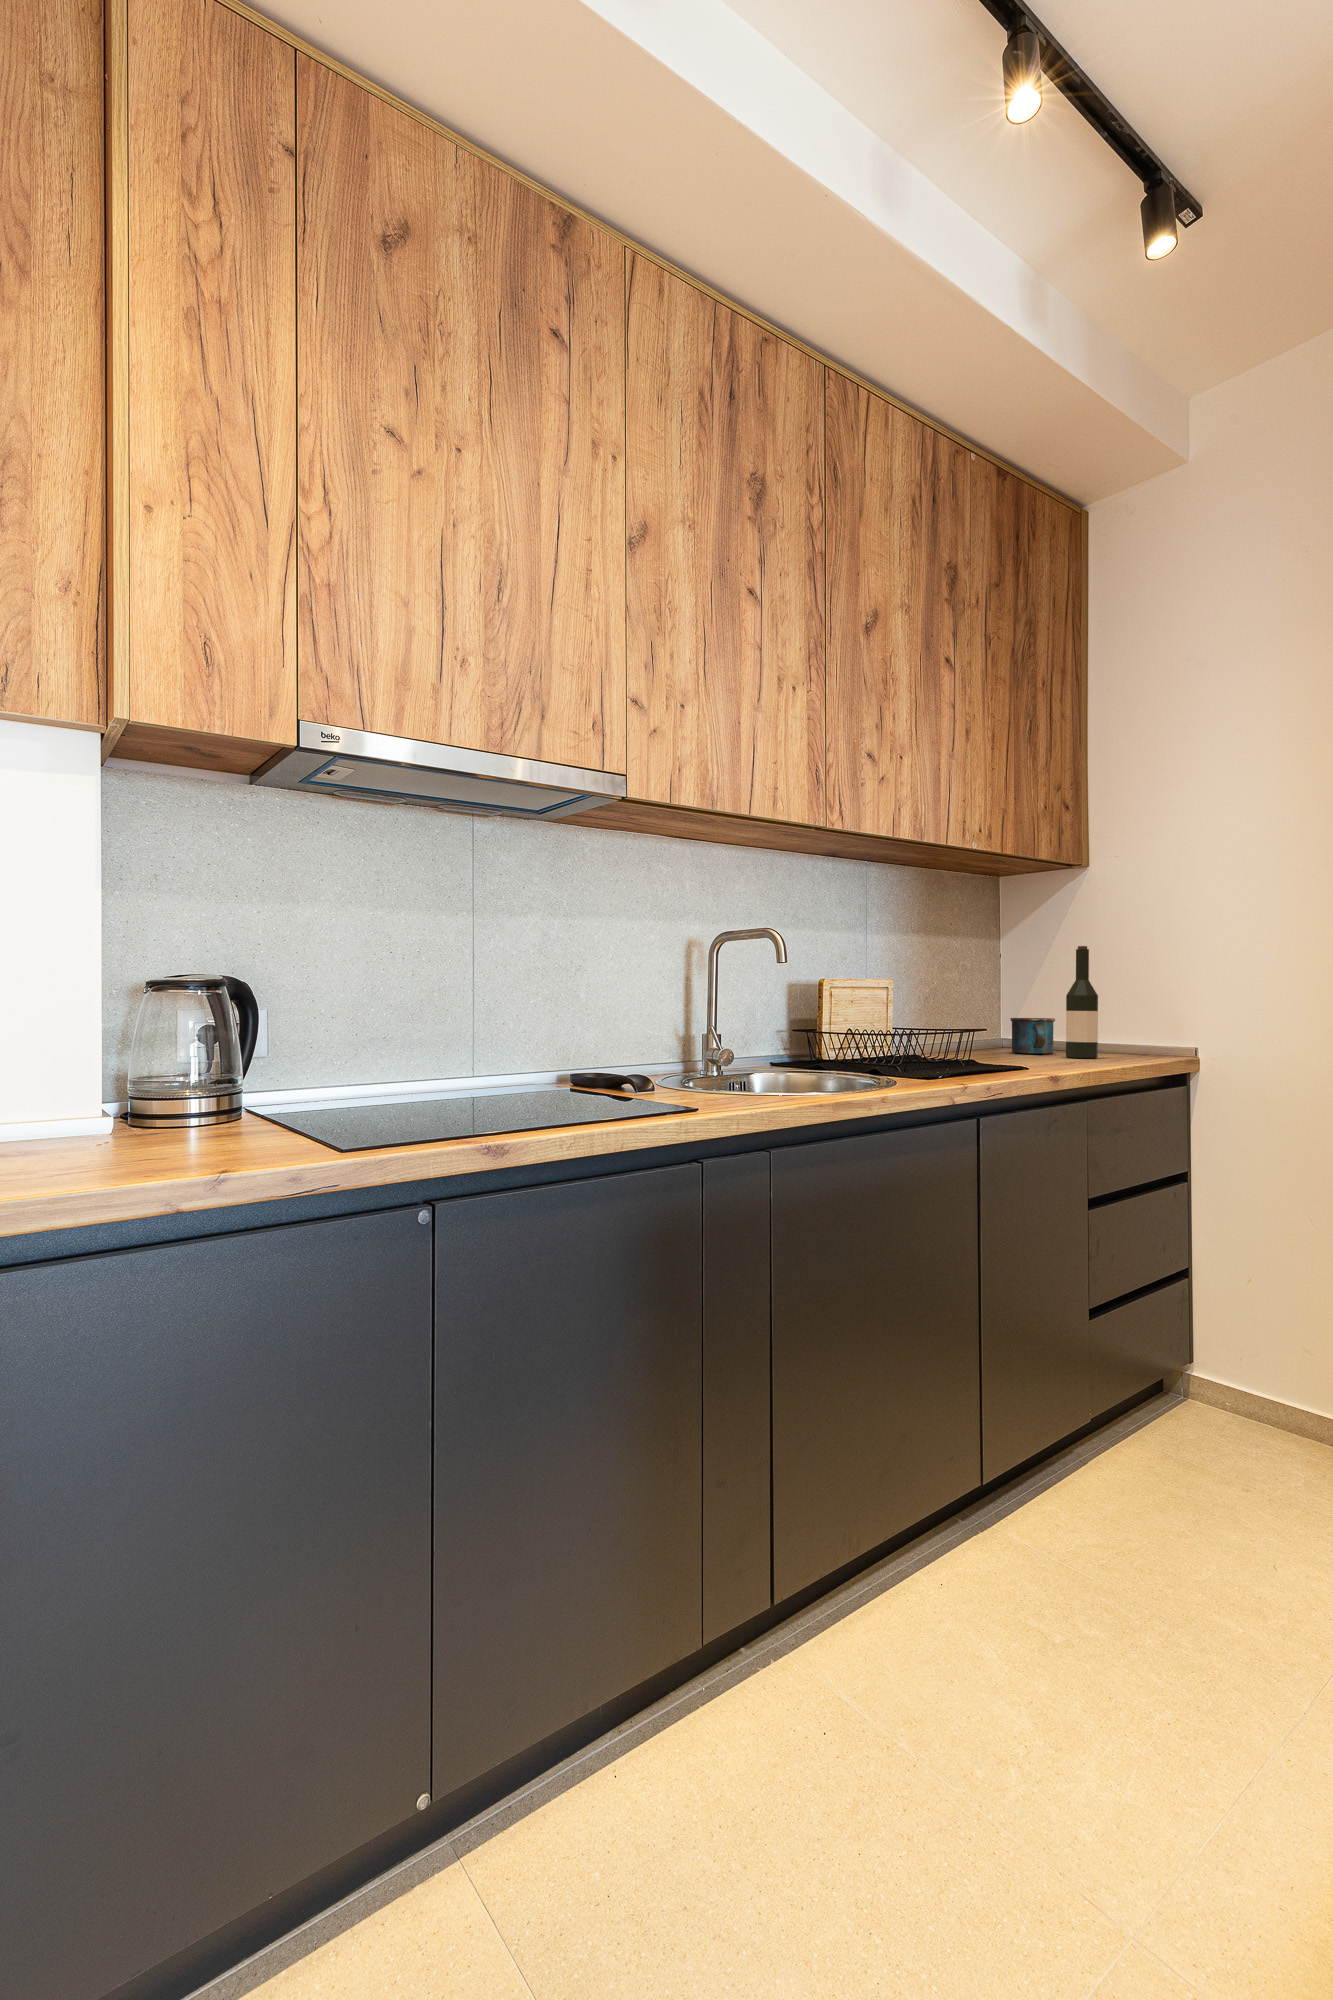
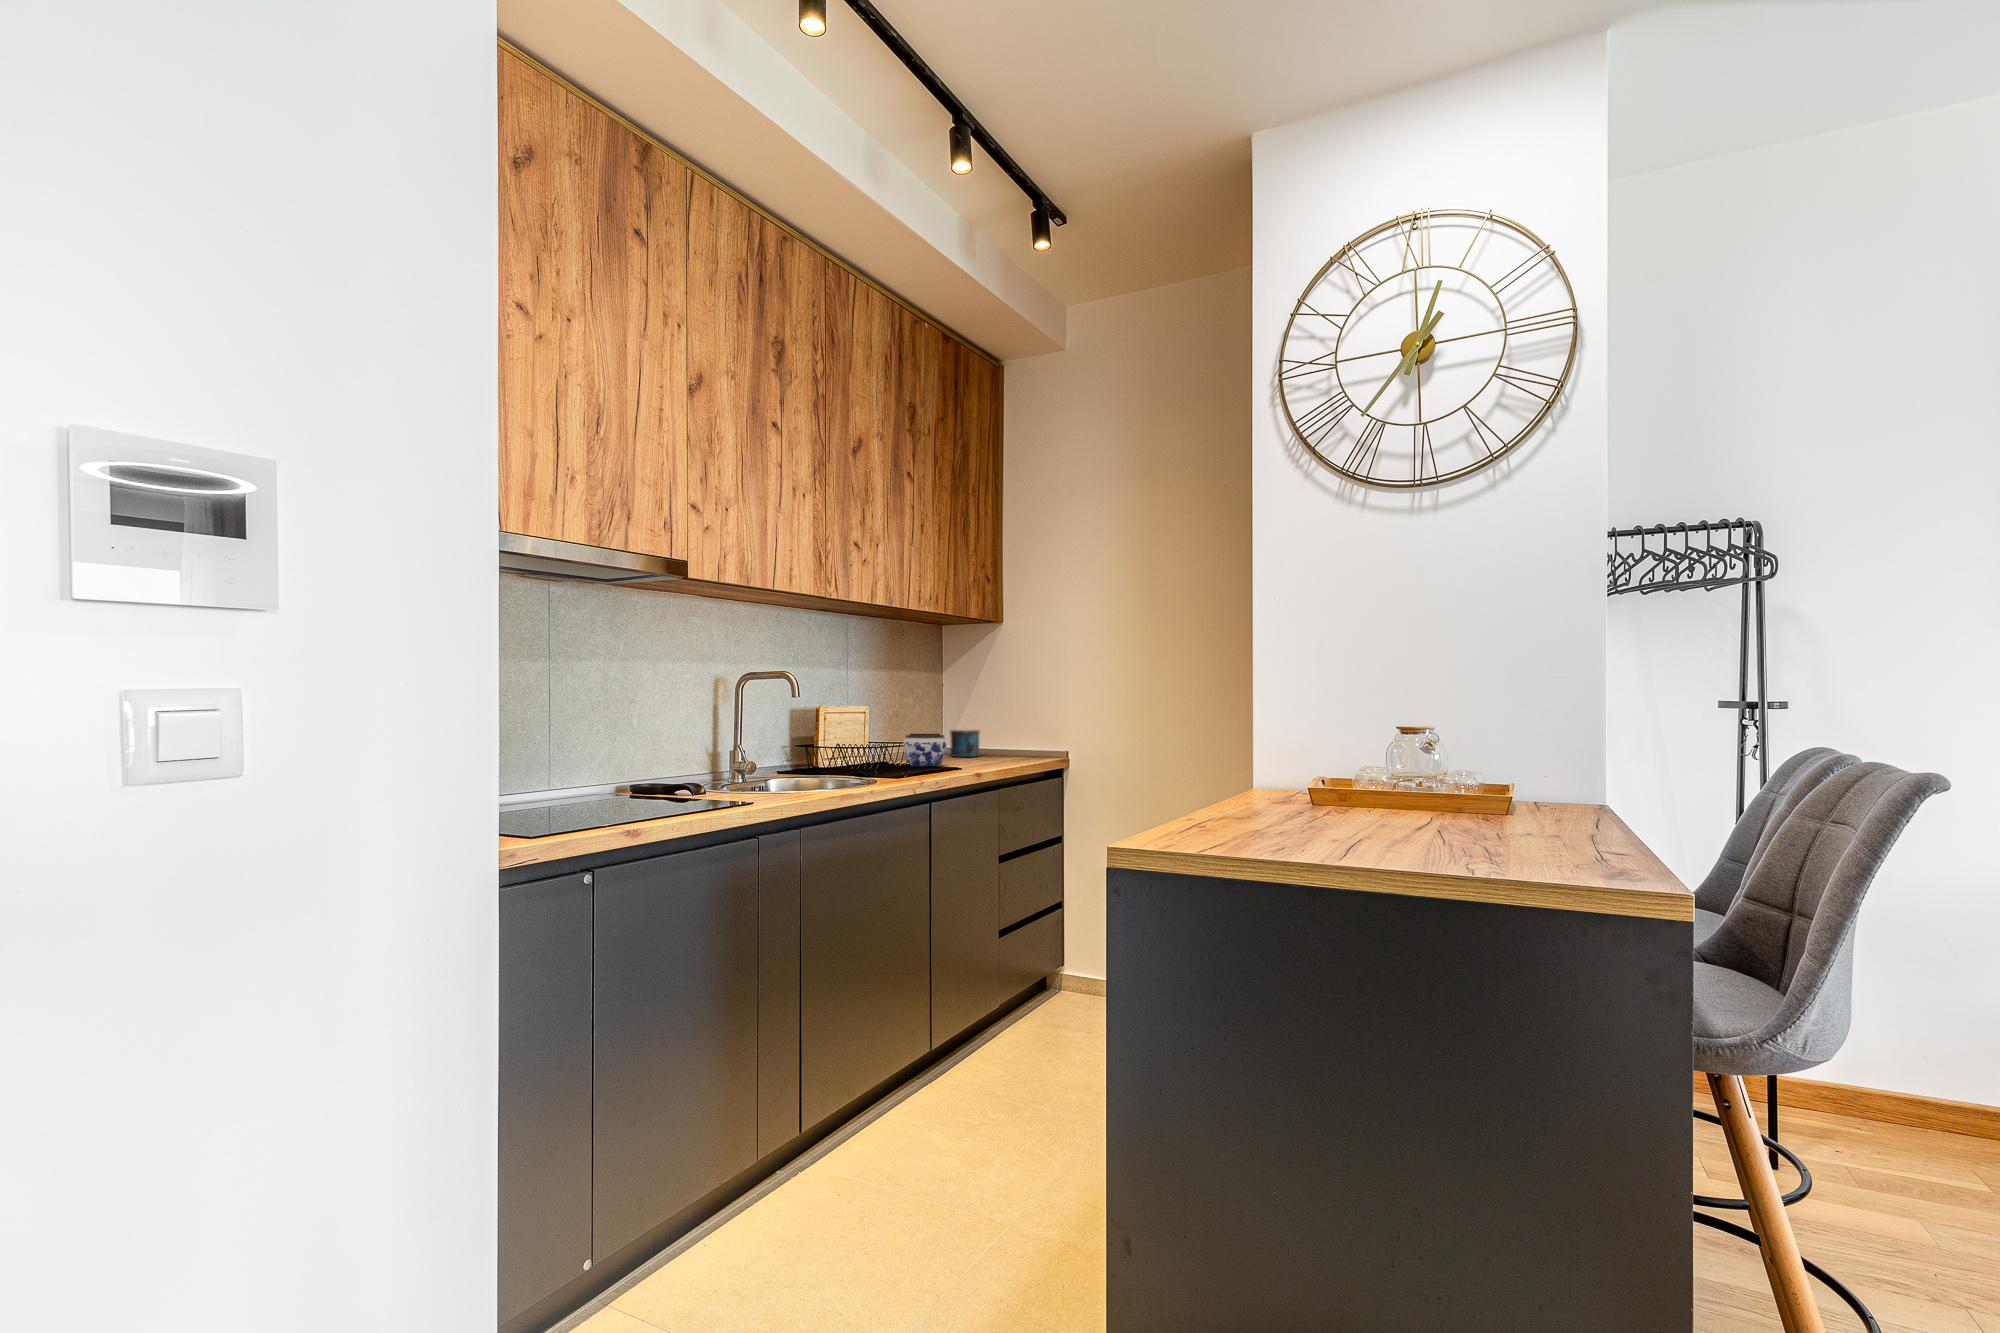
wine bottle: present [1066,946,1098,1058] -> none [988,680,1010,760]
jar: none [940,1018,1002,1063] -> present [903,734,946,766]

